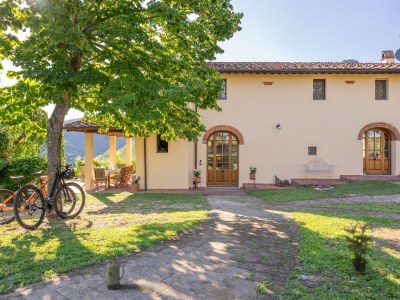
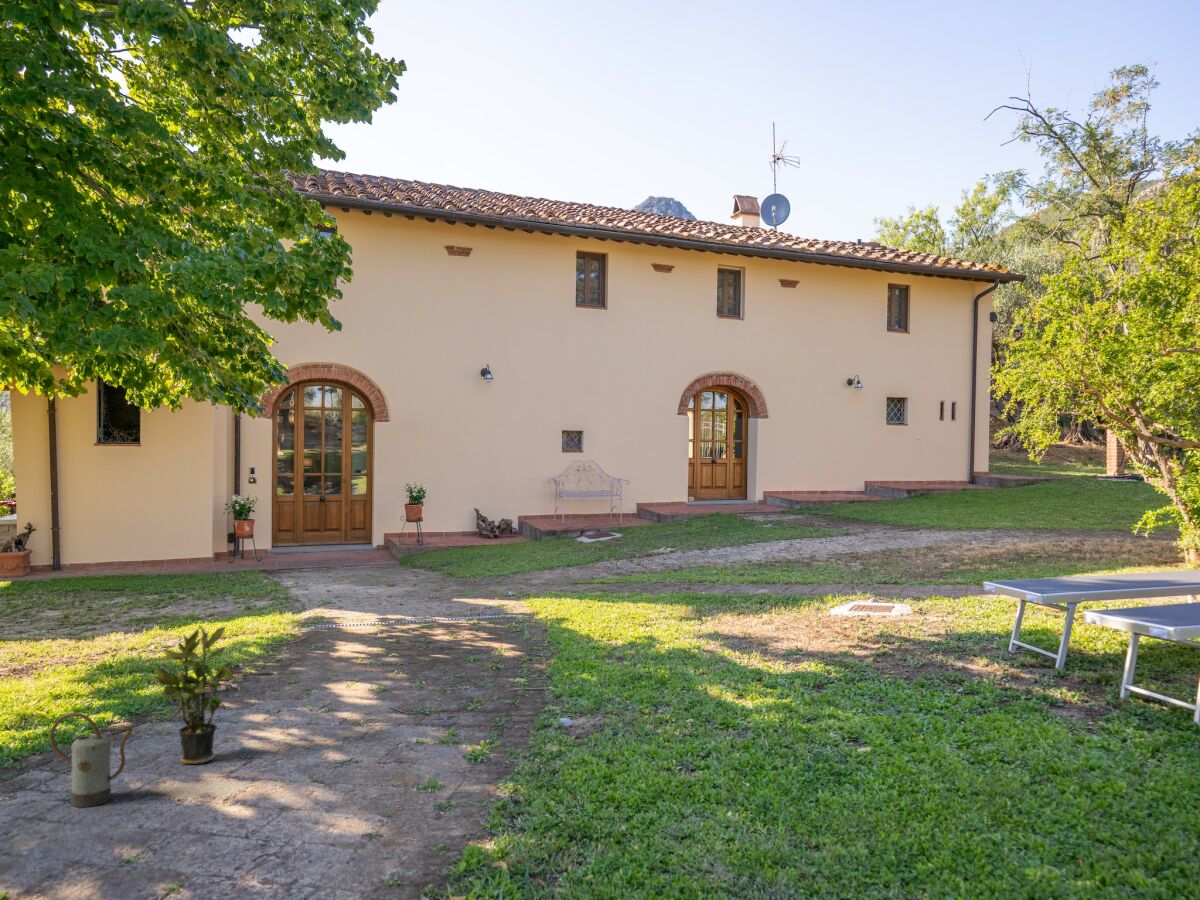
potted plant: present [345,221,372,274] -> present [154,626,234,765]

